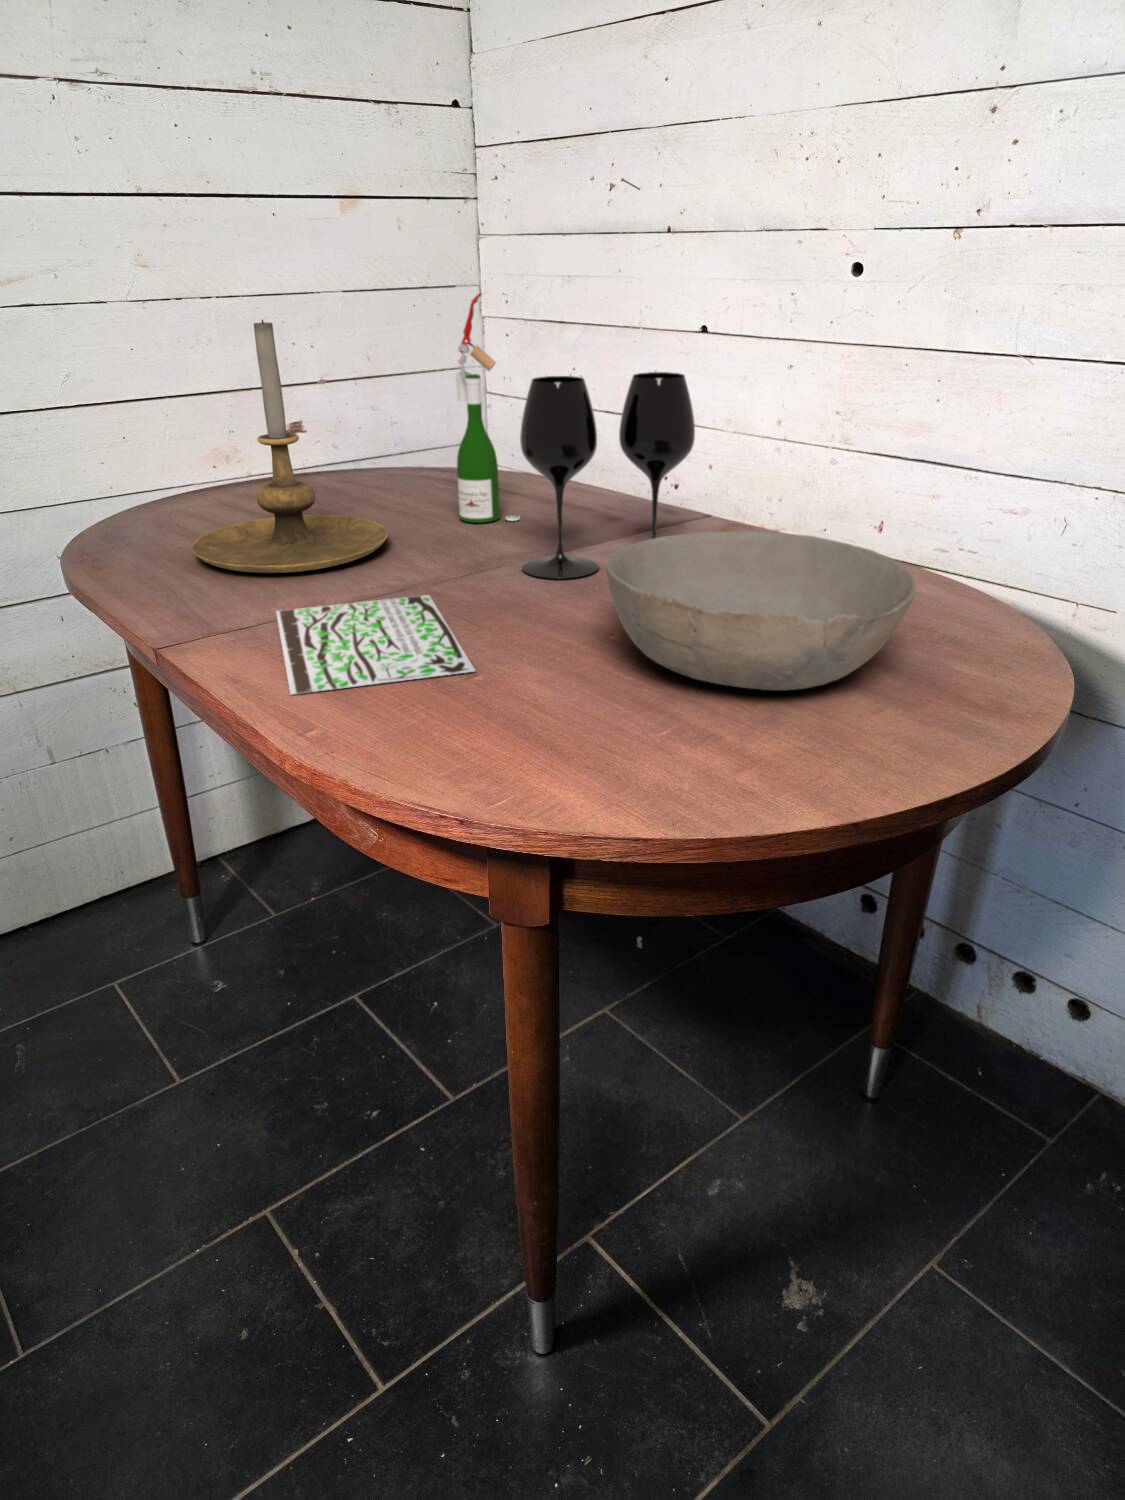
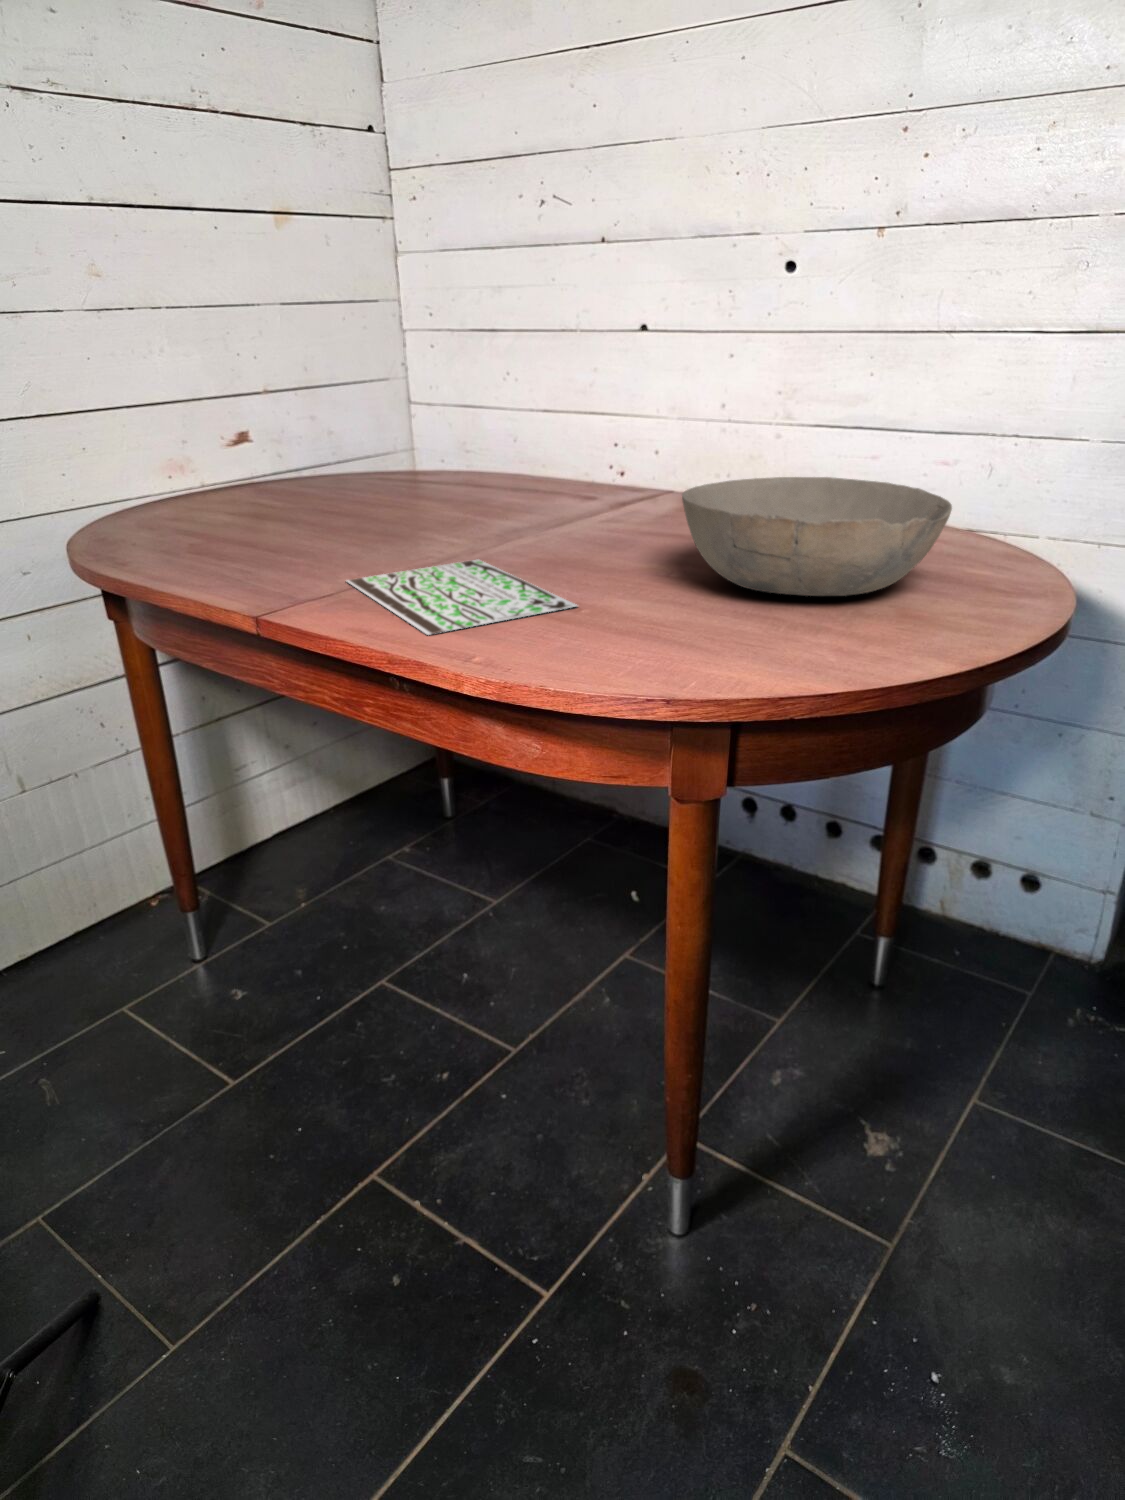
wine bottle: present [456,293,520,523] -> none [436,291,503,508]
candle holder: present [192,320,388,573] -> none [214,313,403,554]
wine glass: present [520,372,695,579] -> none [540,353,689,541]

